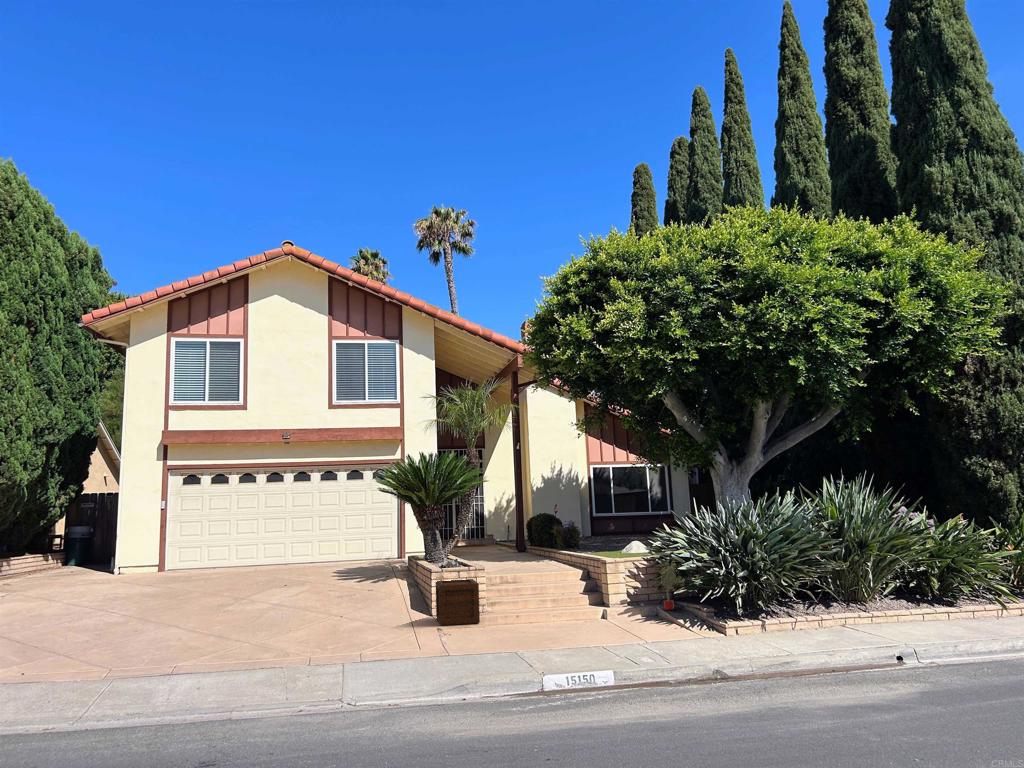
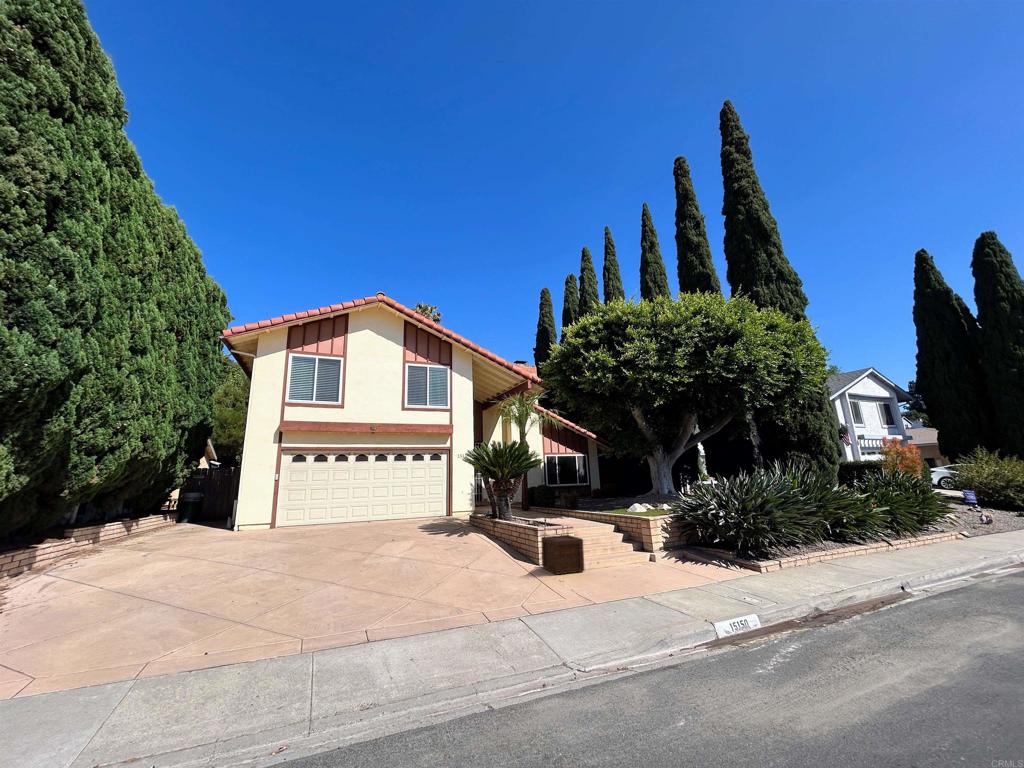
potted tree: present [660,560,685,611] -> none [690,519,713,557]

